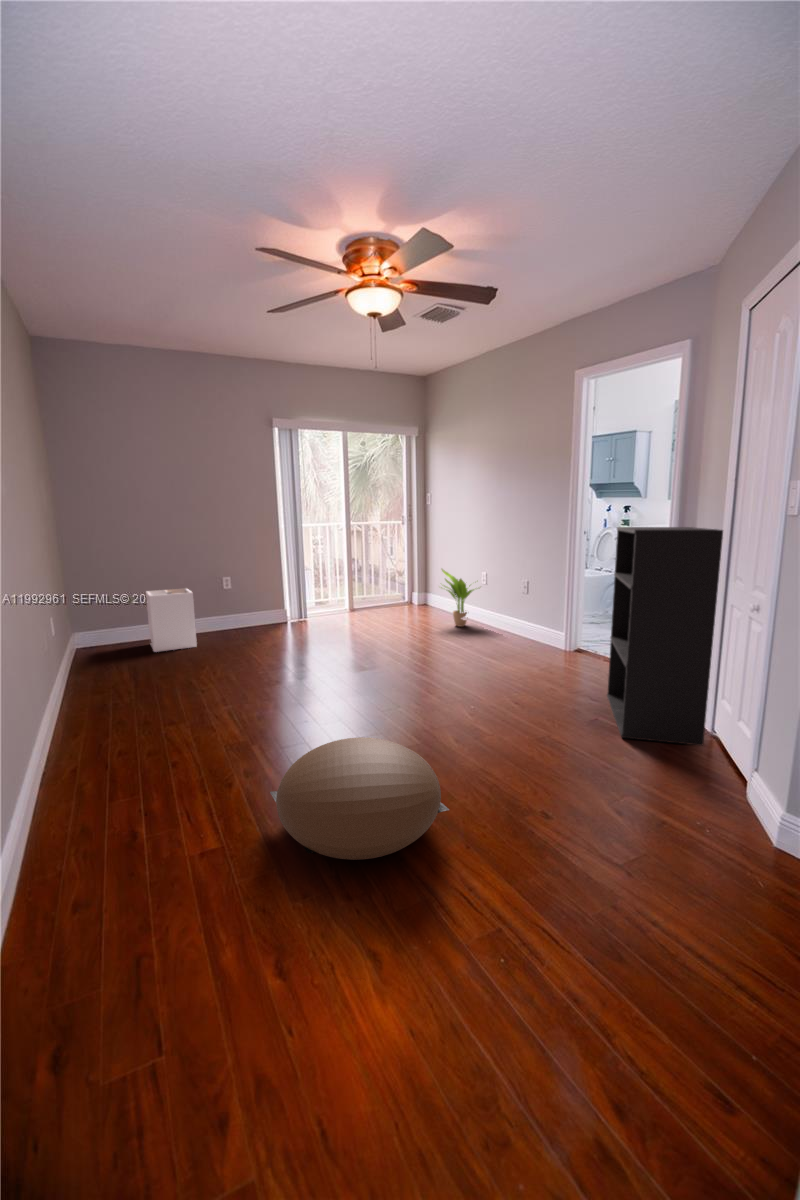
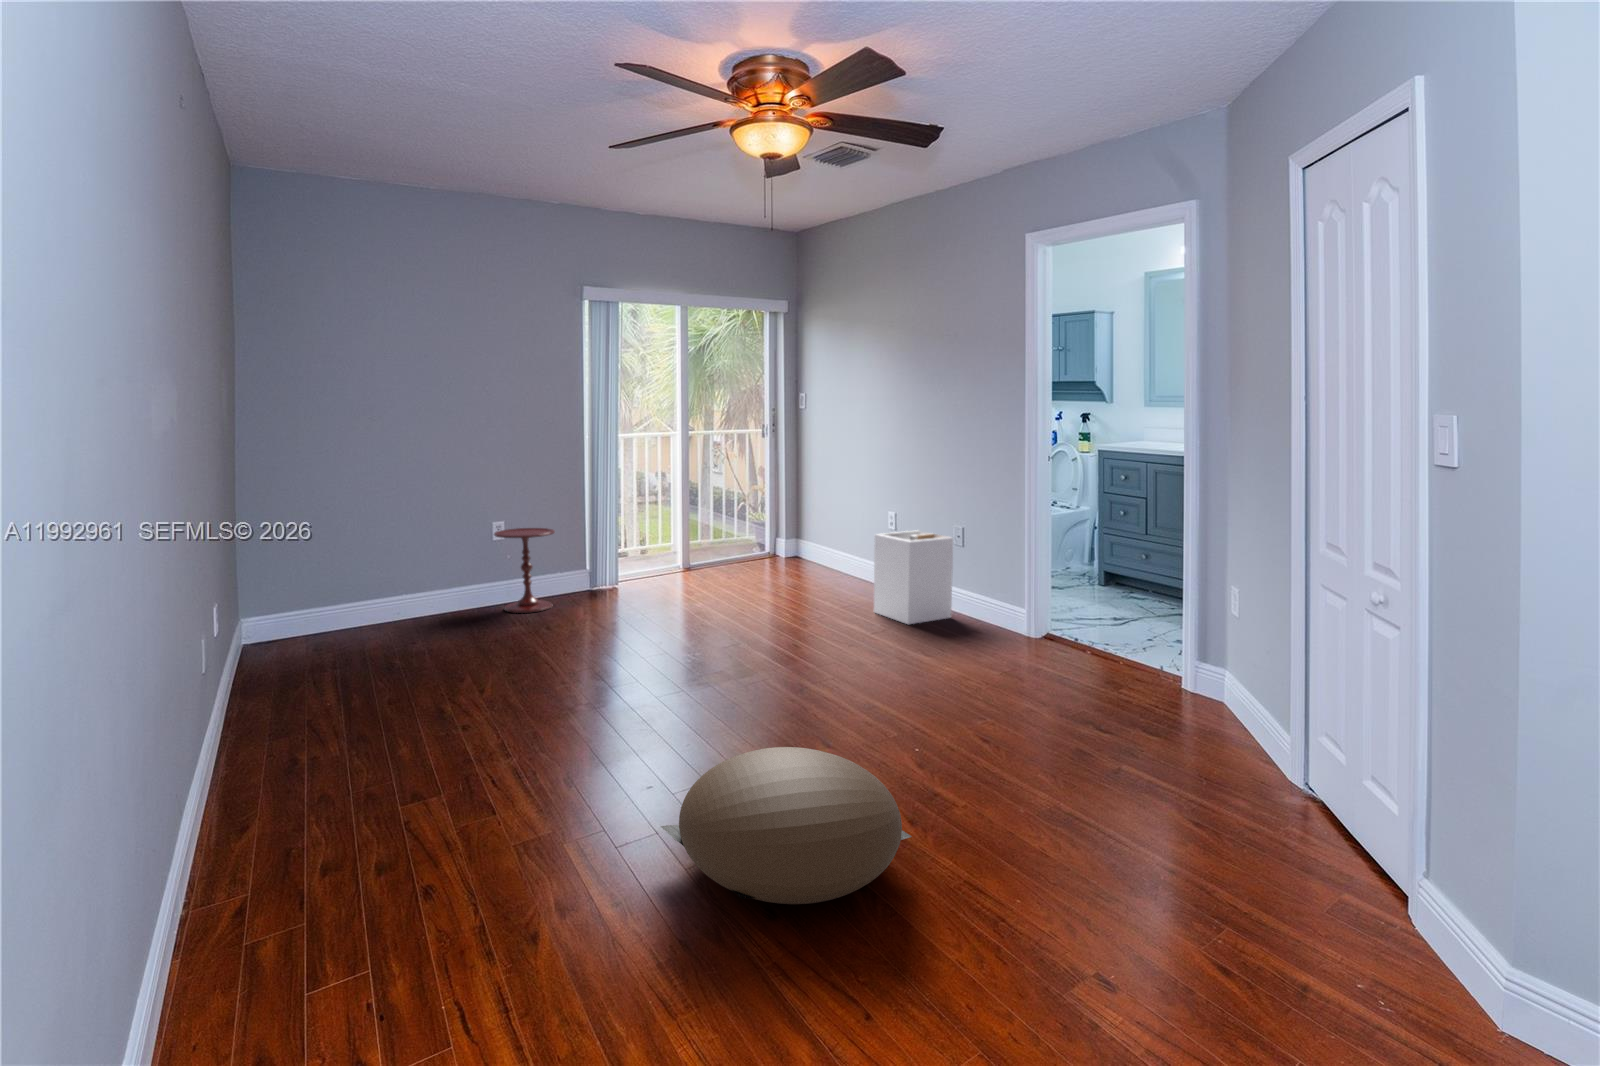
bookshelf: present [607,527,723,746] -> none [1081,451,1237,744]
potted plant: present [441,569,474,627] -> none [823,504,887,590]
side table: none [221,582,261,637] -> present [494,528,555,613]
laundry hamper: present [146,589,197,652] -> present [874,530,953,624]

